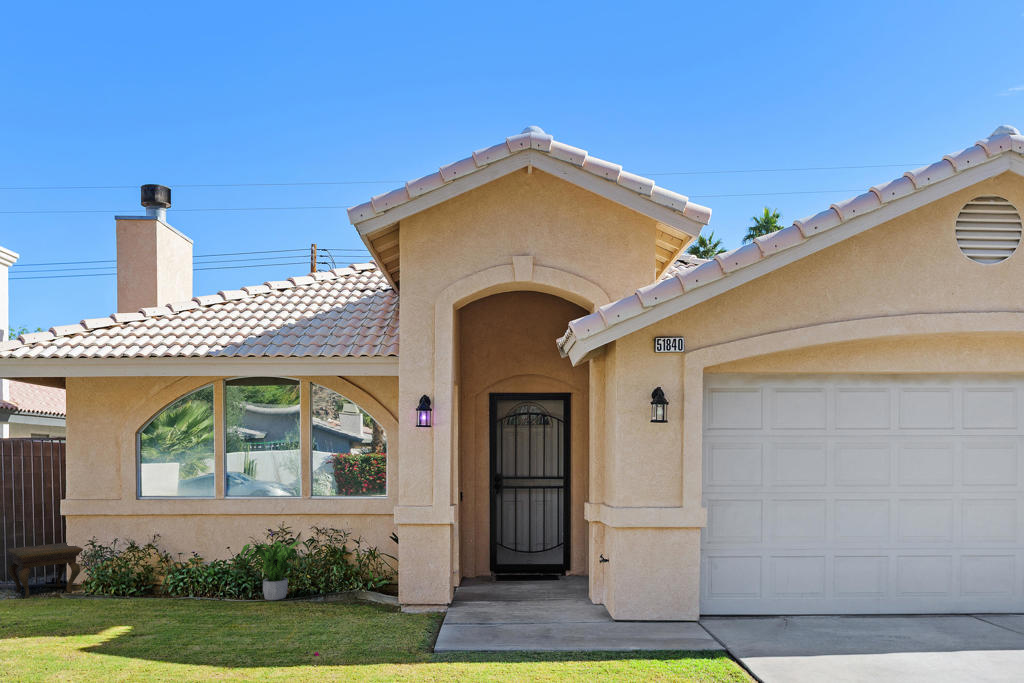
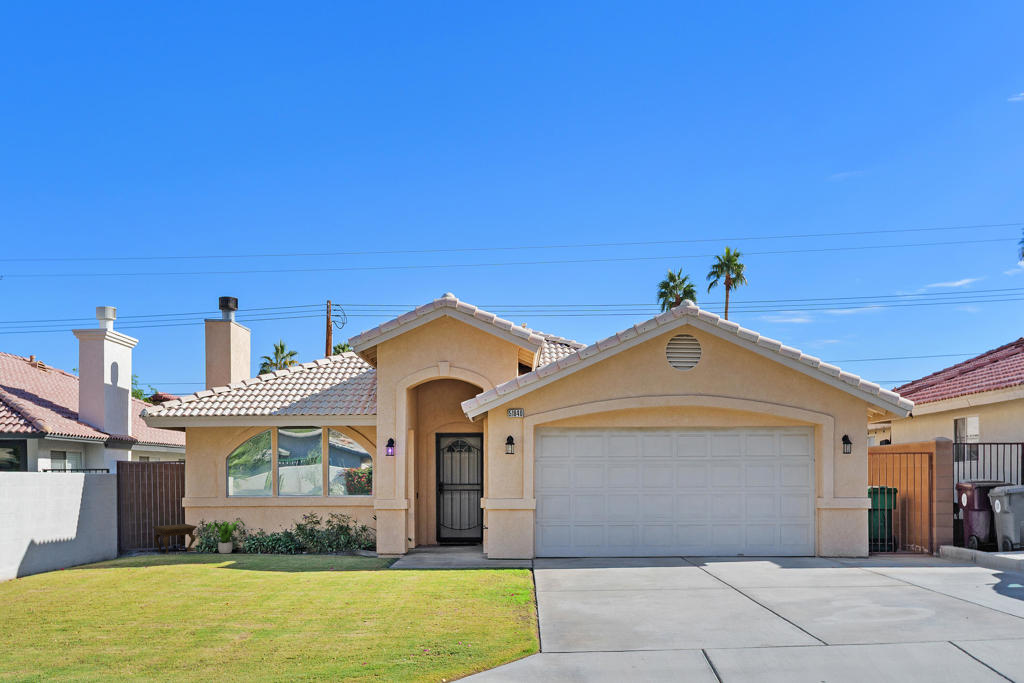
potted plant: present [240,541,310,600] -> present [207,521,245,553]

